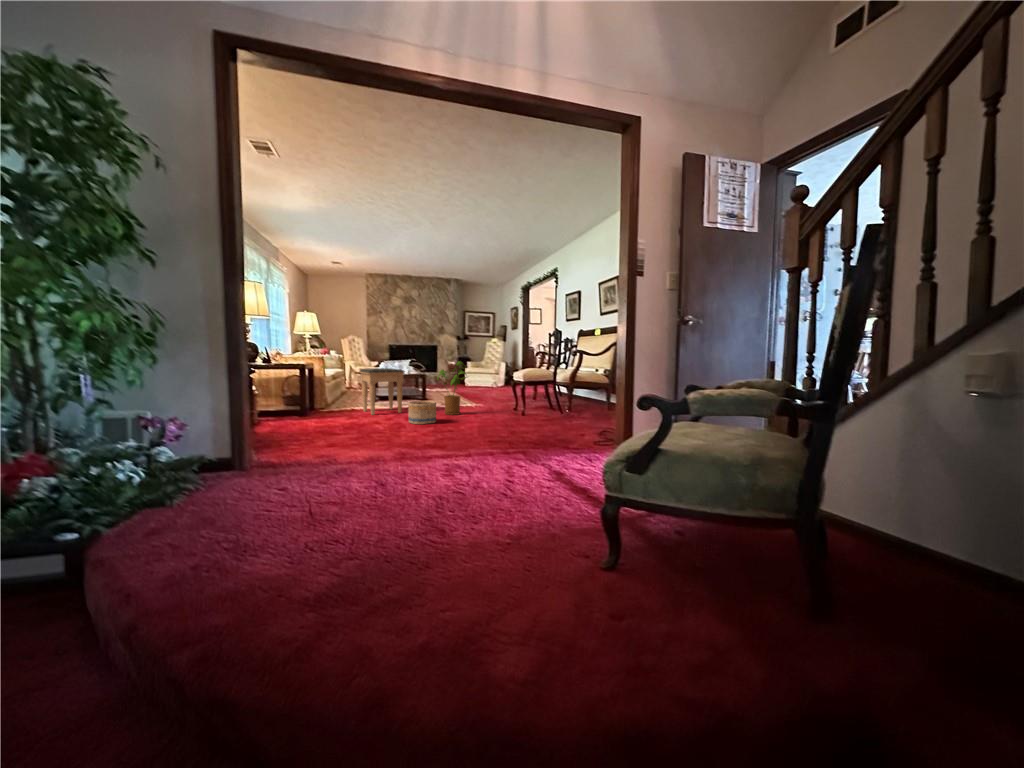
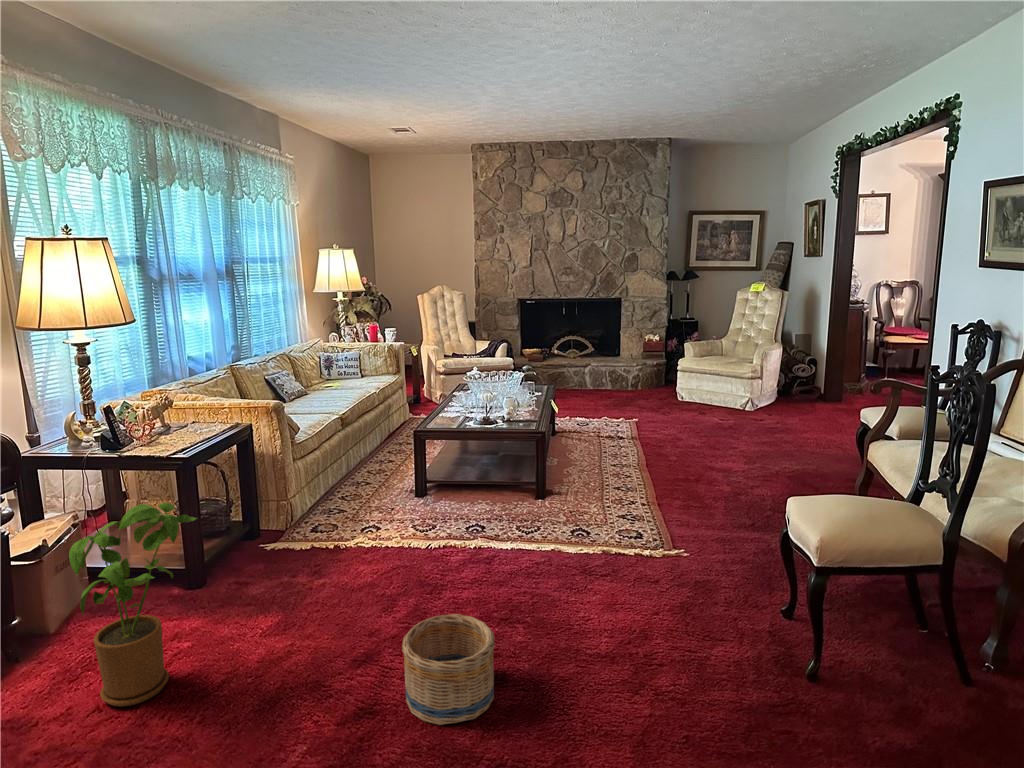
house plant: present [437,361,467,415] -> present [69,503,197,706]
footstool: present [359,368,404,415] -> none [339,445,446,594]

